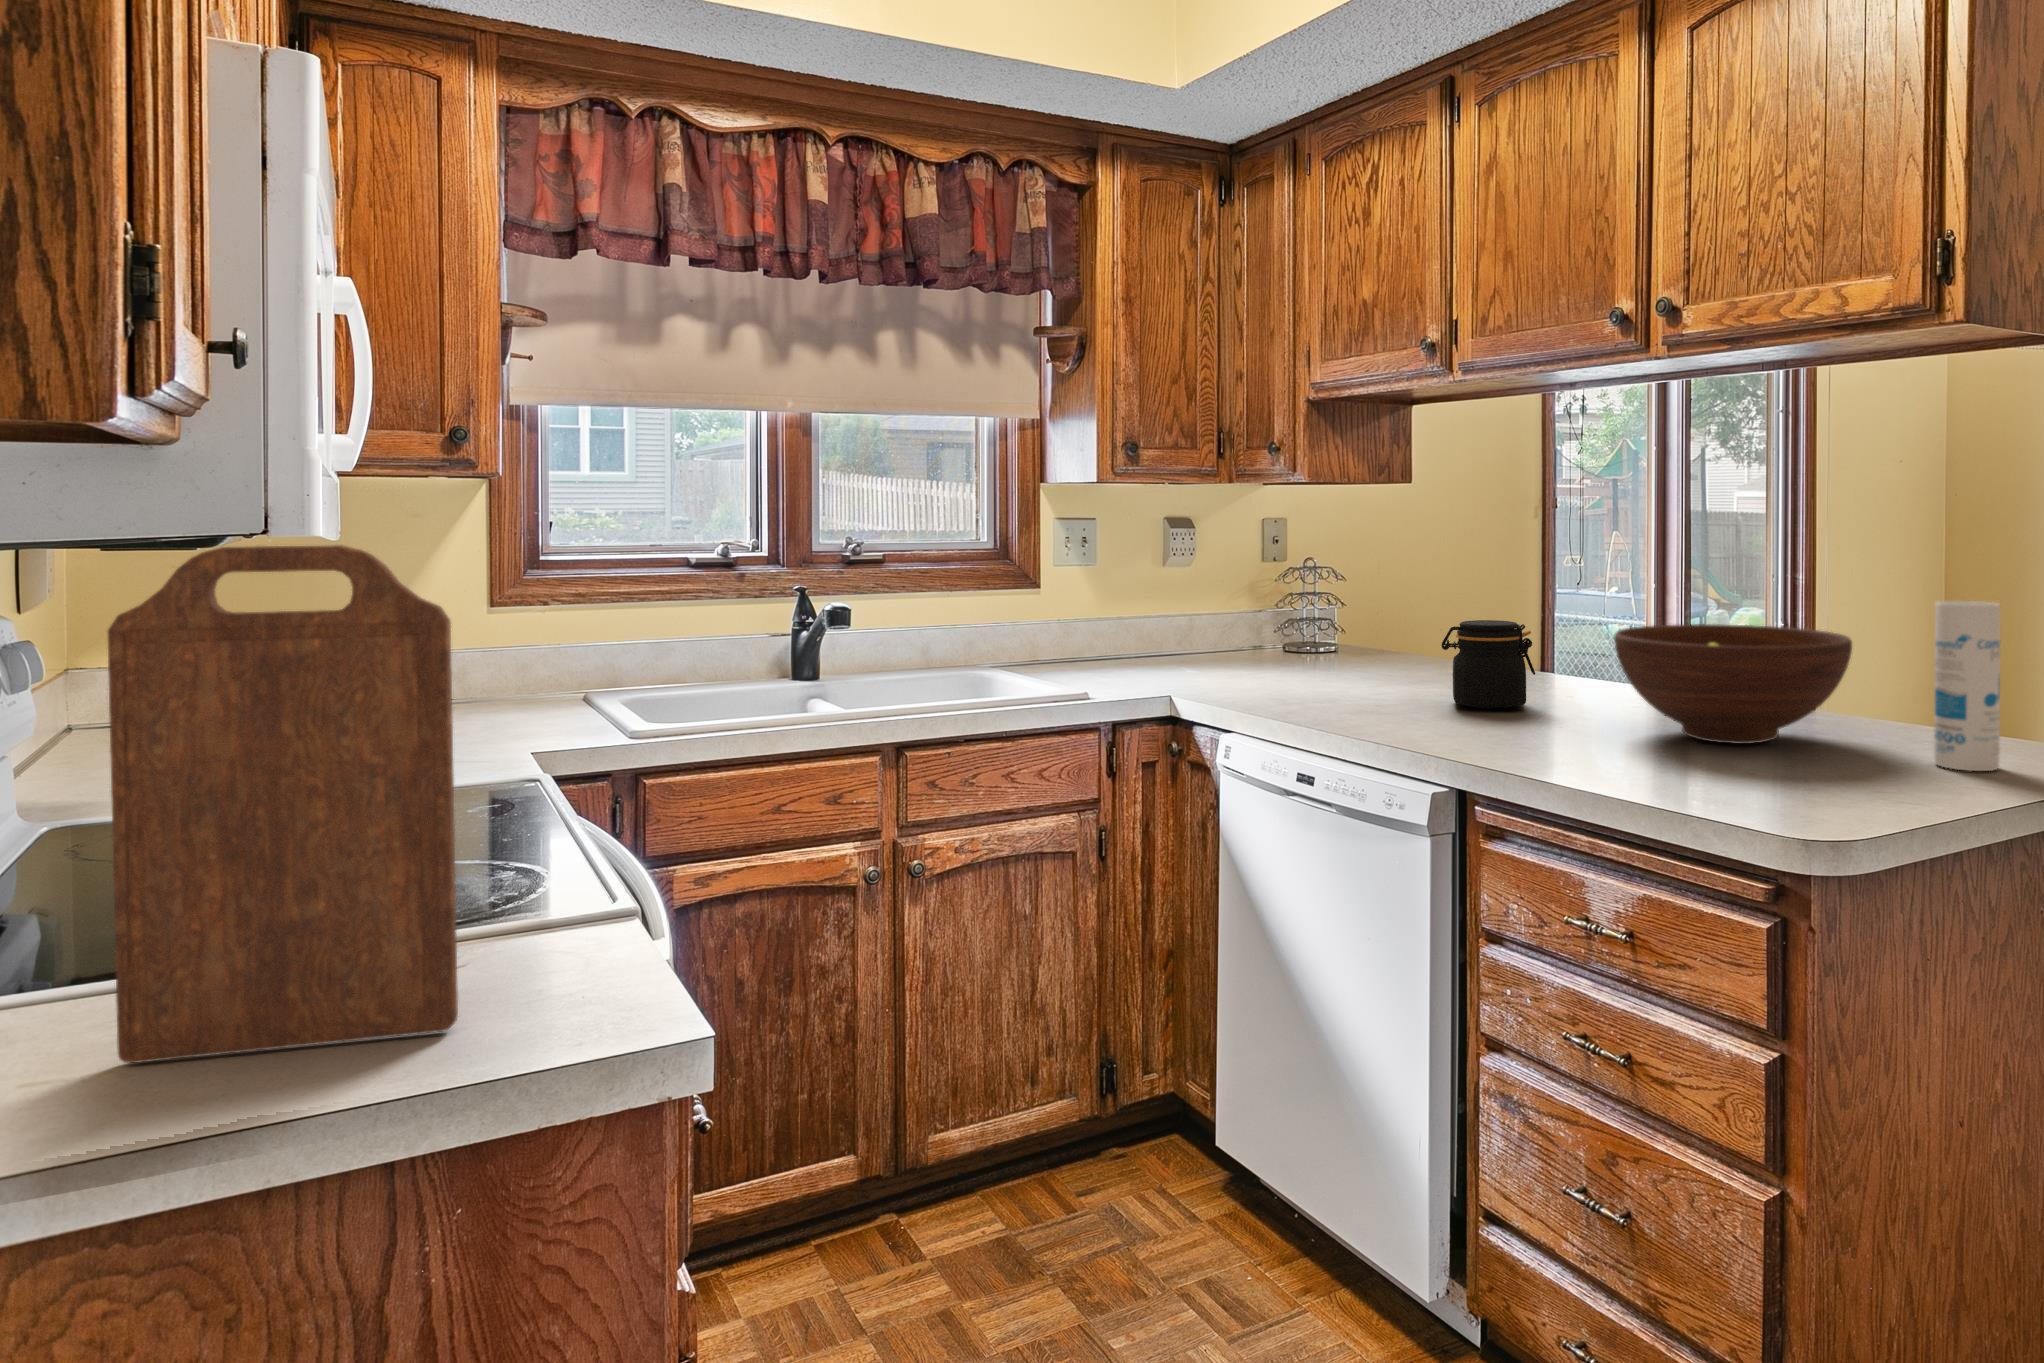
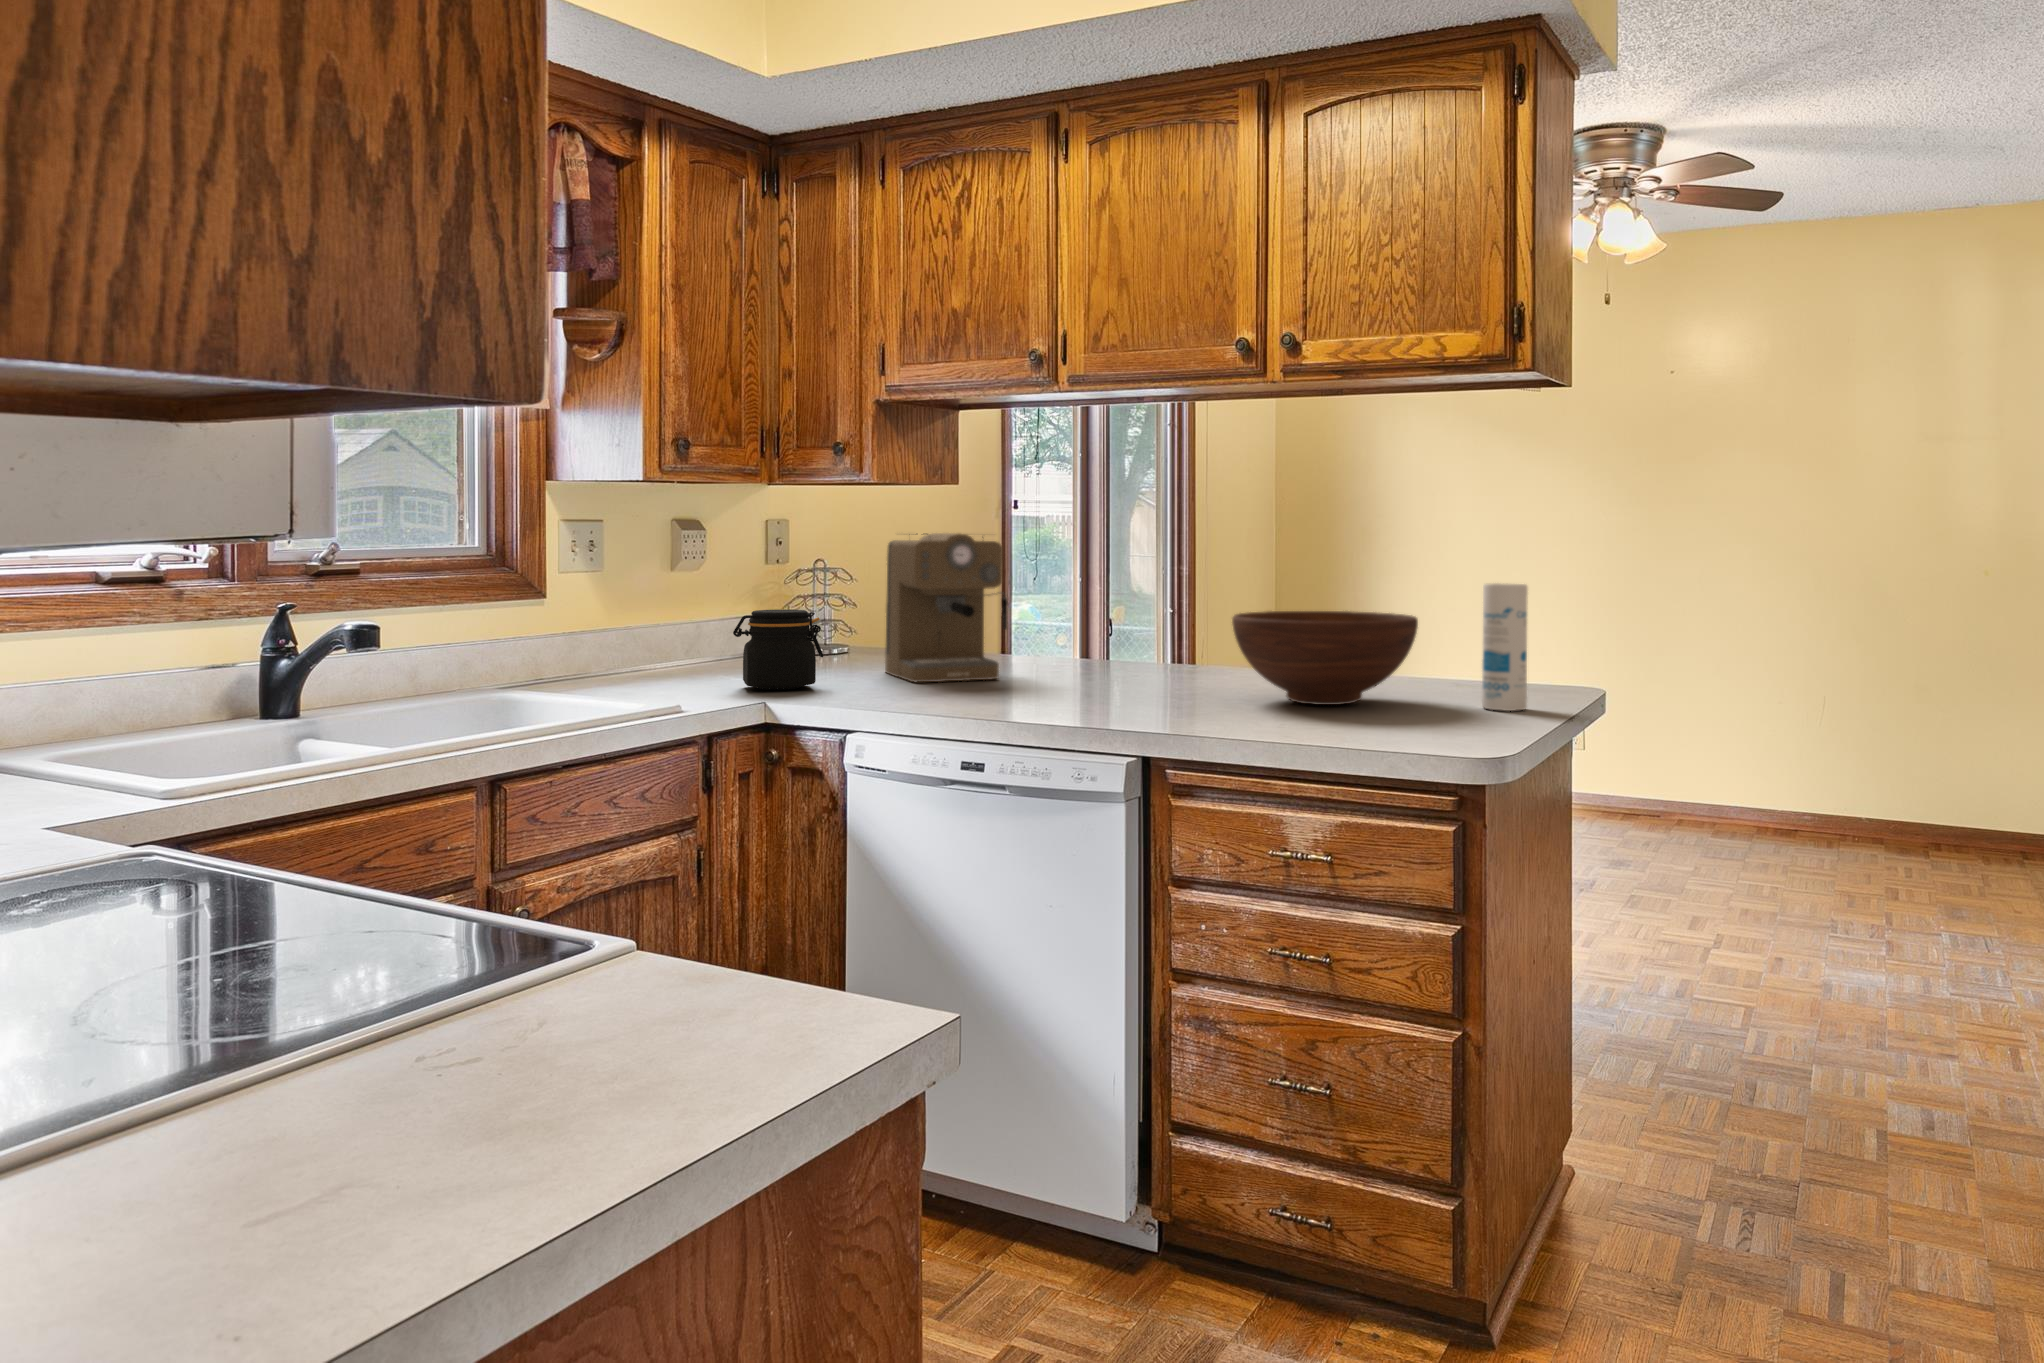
coffee maker: none [1327,529,1435,683] -> present [885,533,1008,682]
cutting board: present [108,545,458,1063] -> none [338,471,691,1071]
jar: present [1441,620,1535,709] -> present [733,610,823,690]

